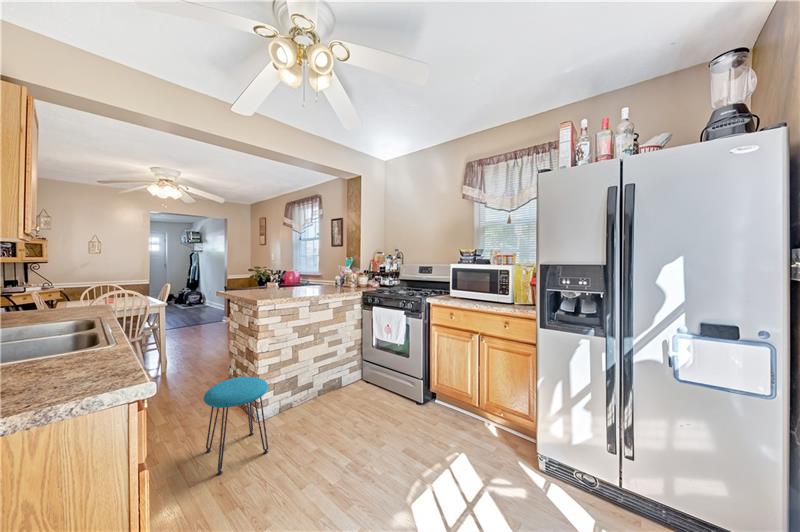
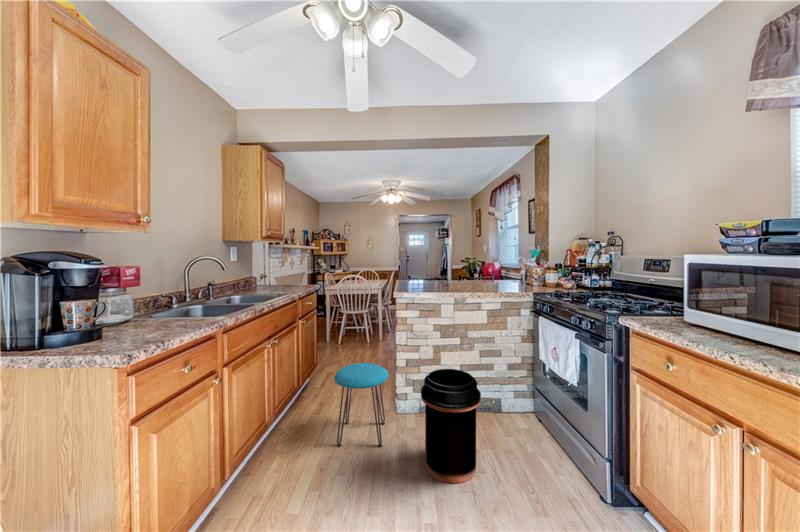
trash can: none [313,359,361,450] -> present [421,369,481,483]

